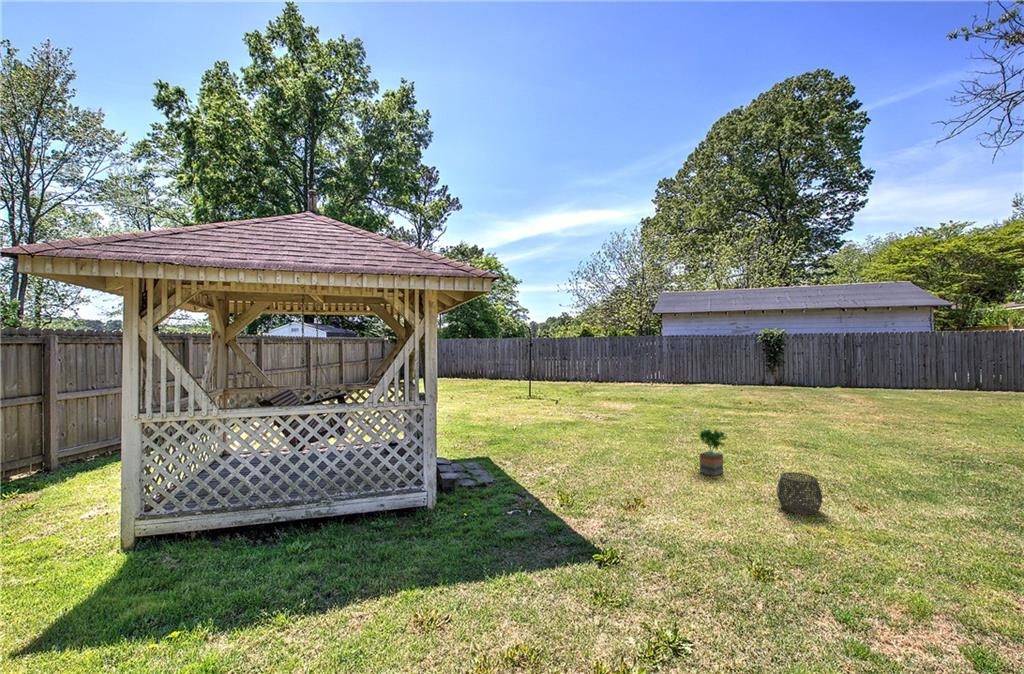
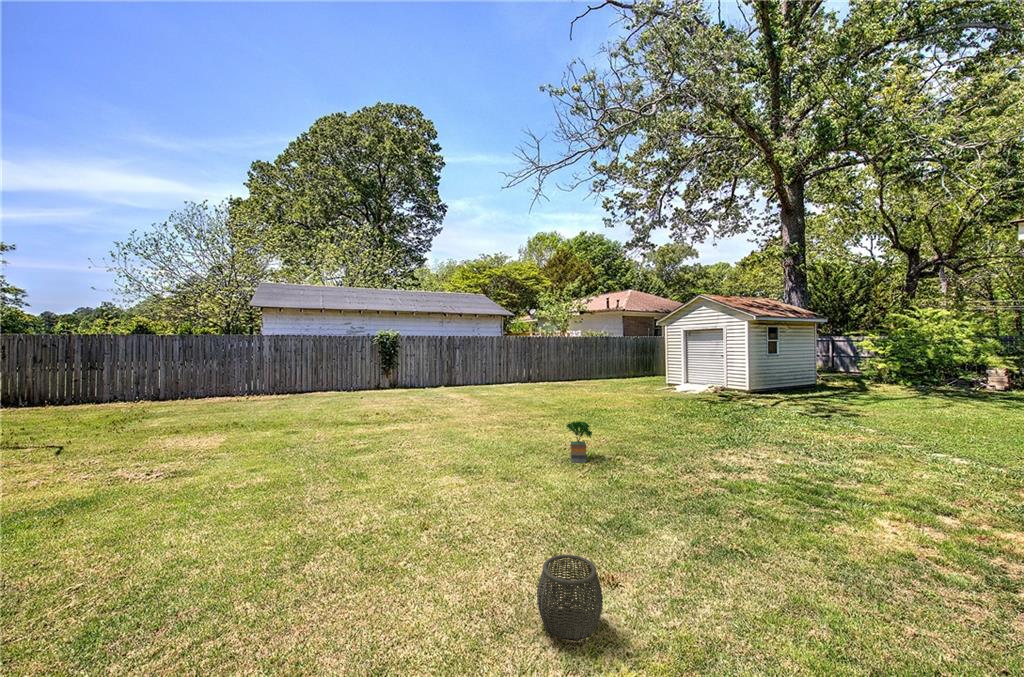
potted tree: present [700,430,727,476] -> present [567,421,592,463]

